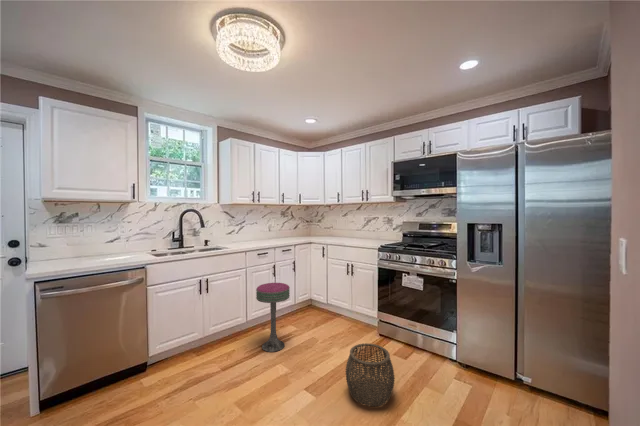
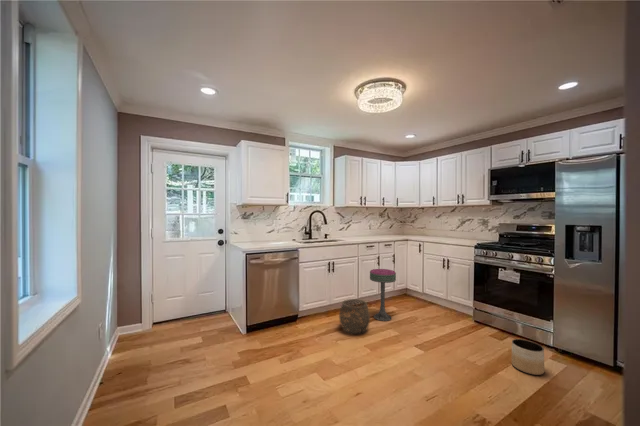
woven basket: present [346,343,395,407] -> present [339,299,370,334]
planter: none [417,363,451,411] -> present [512,339,544,375]

